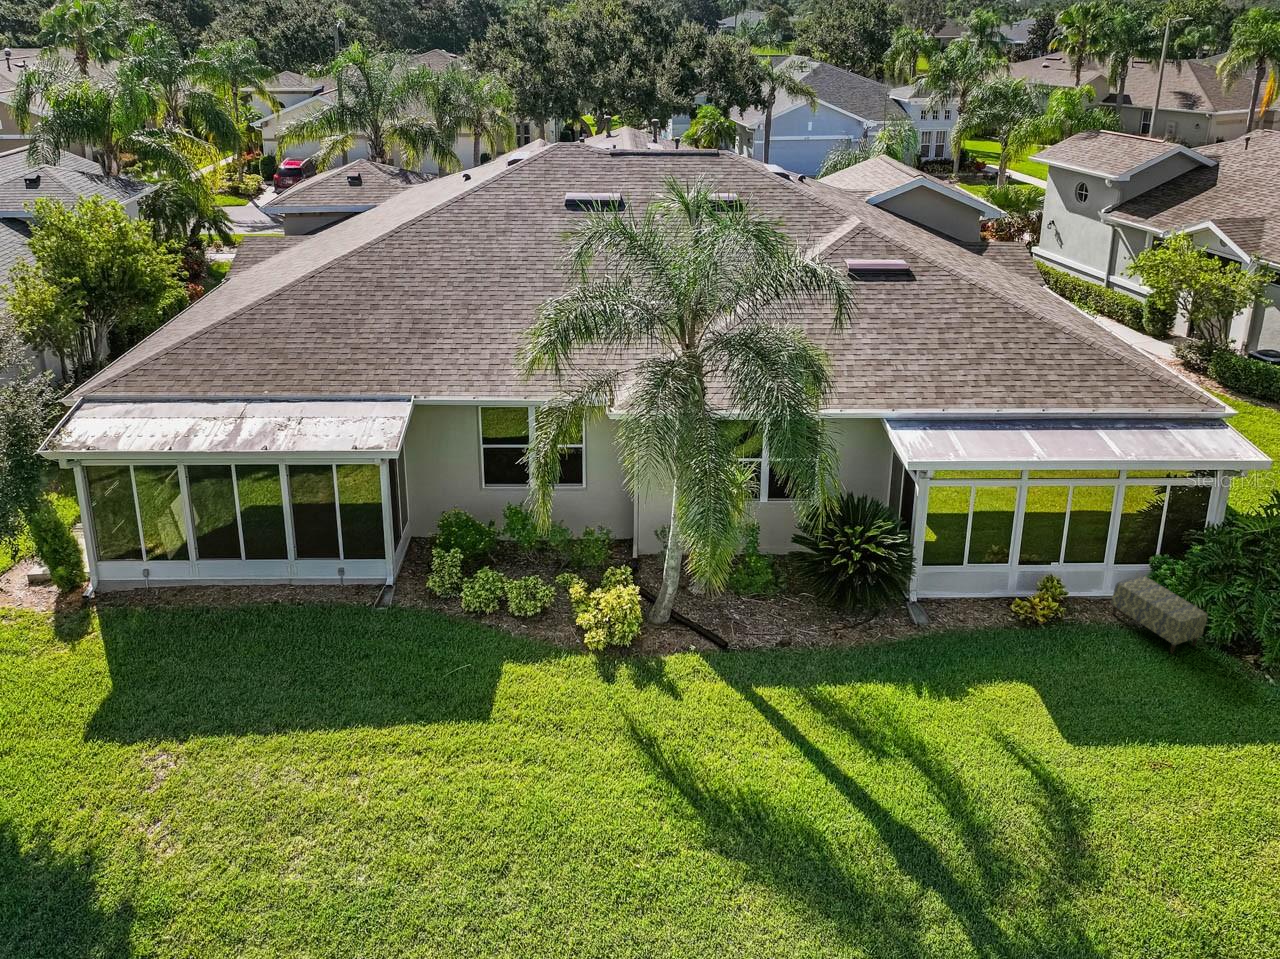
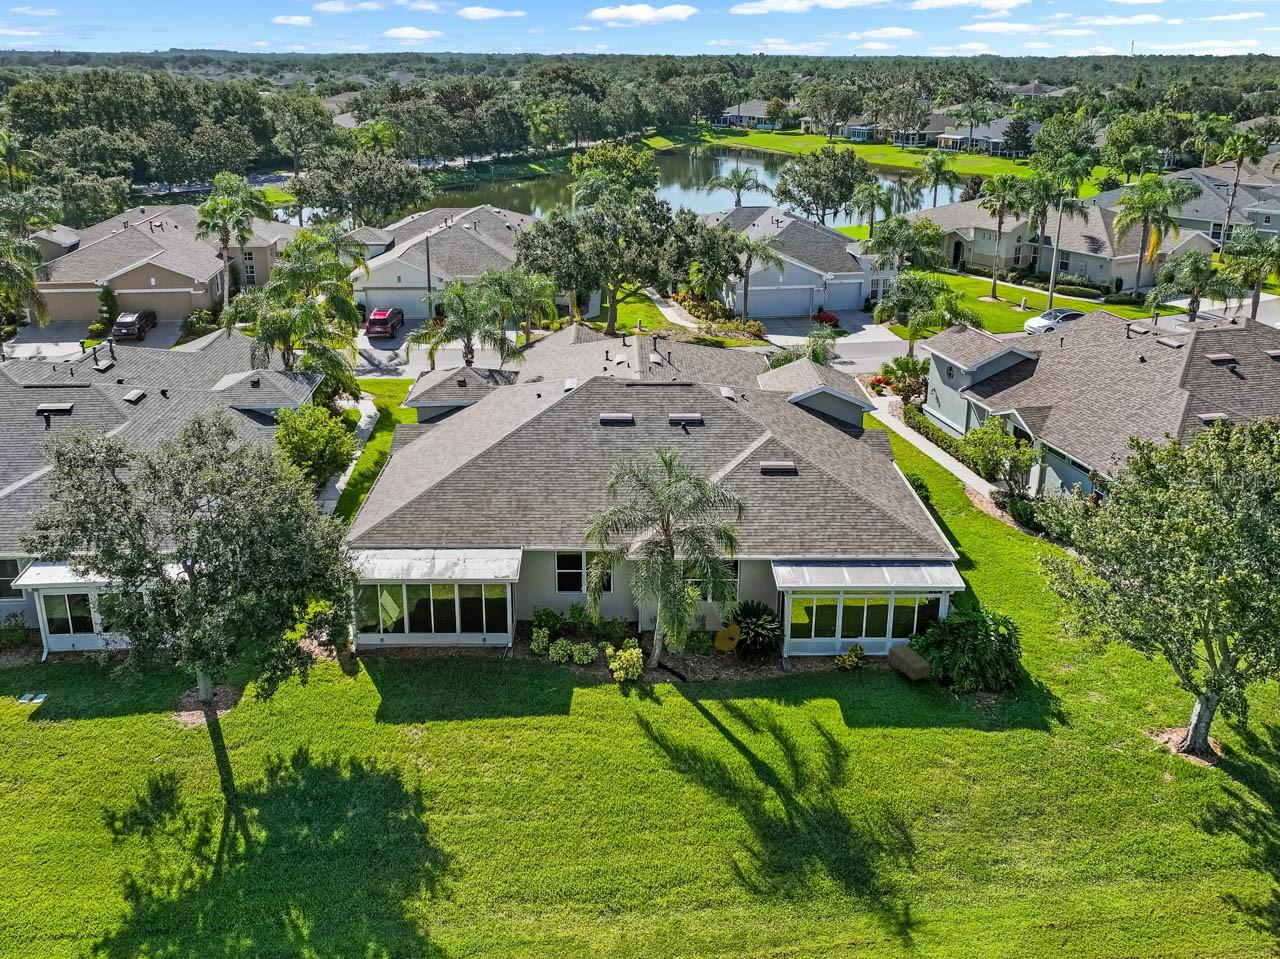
chair: none [773,538,829,619] -> present [713,624,740,662]

